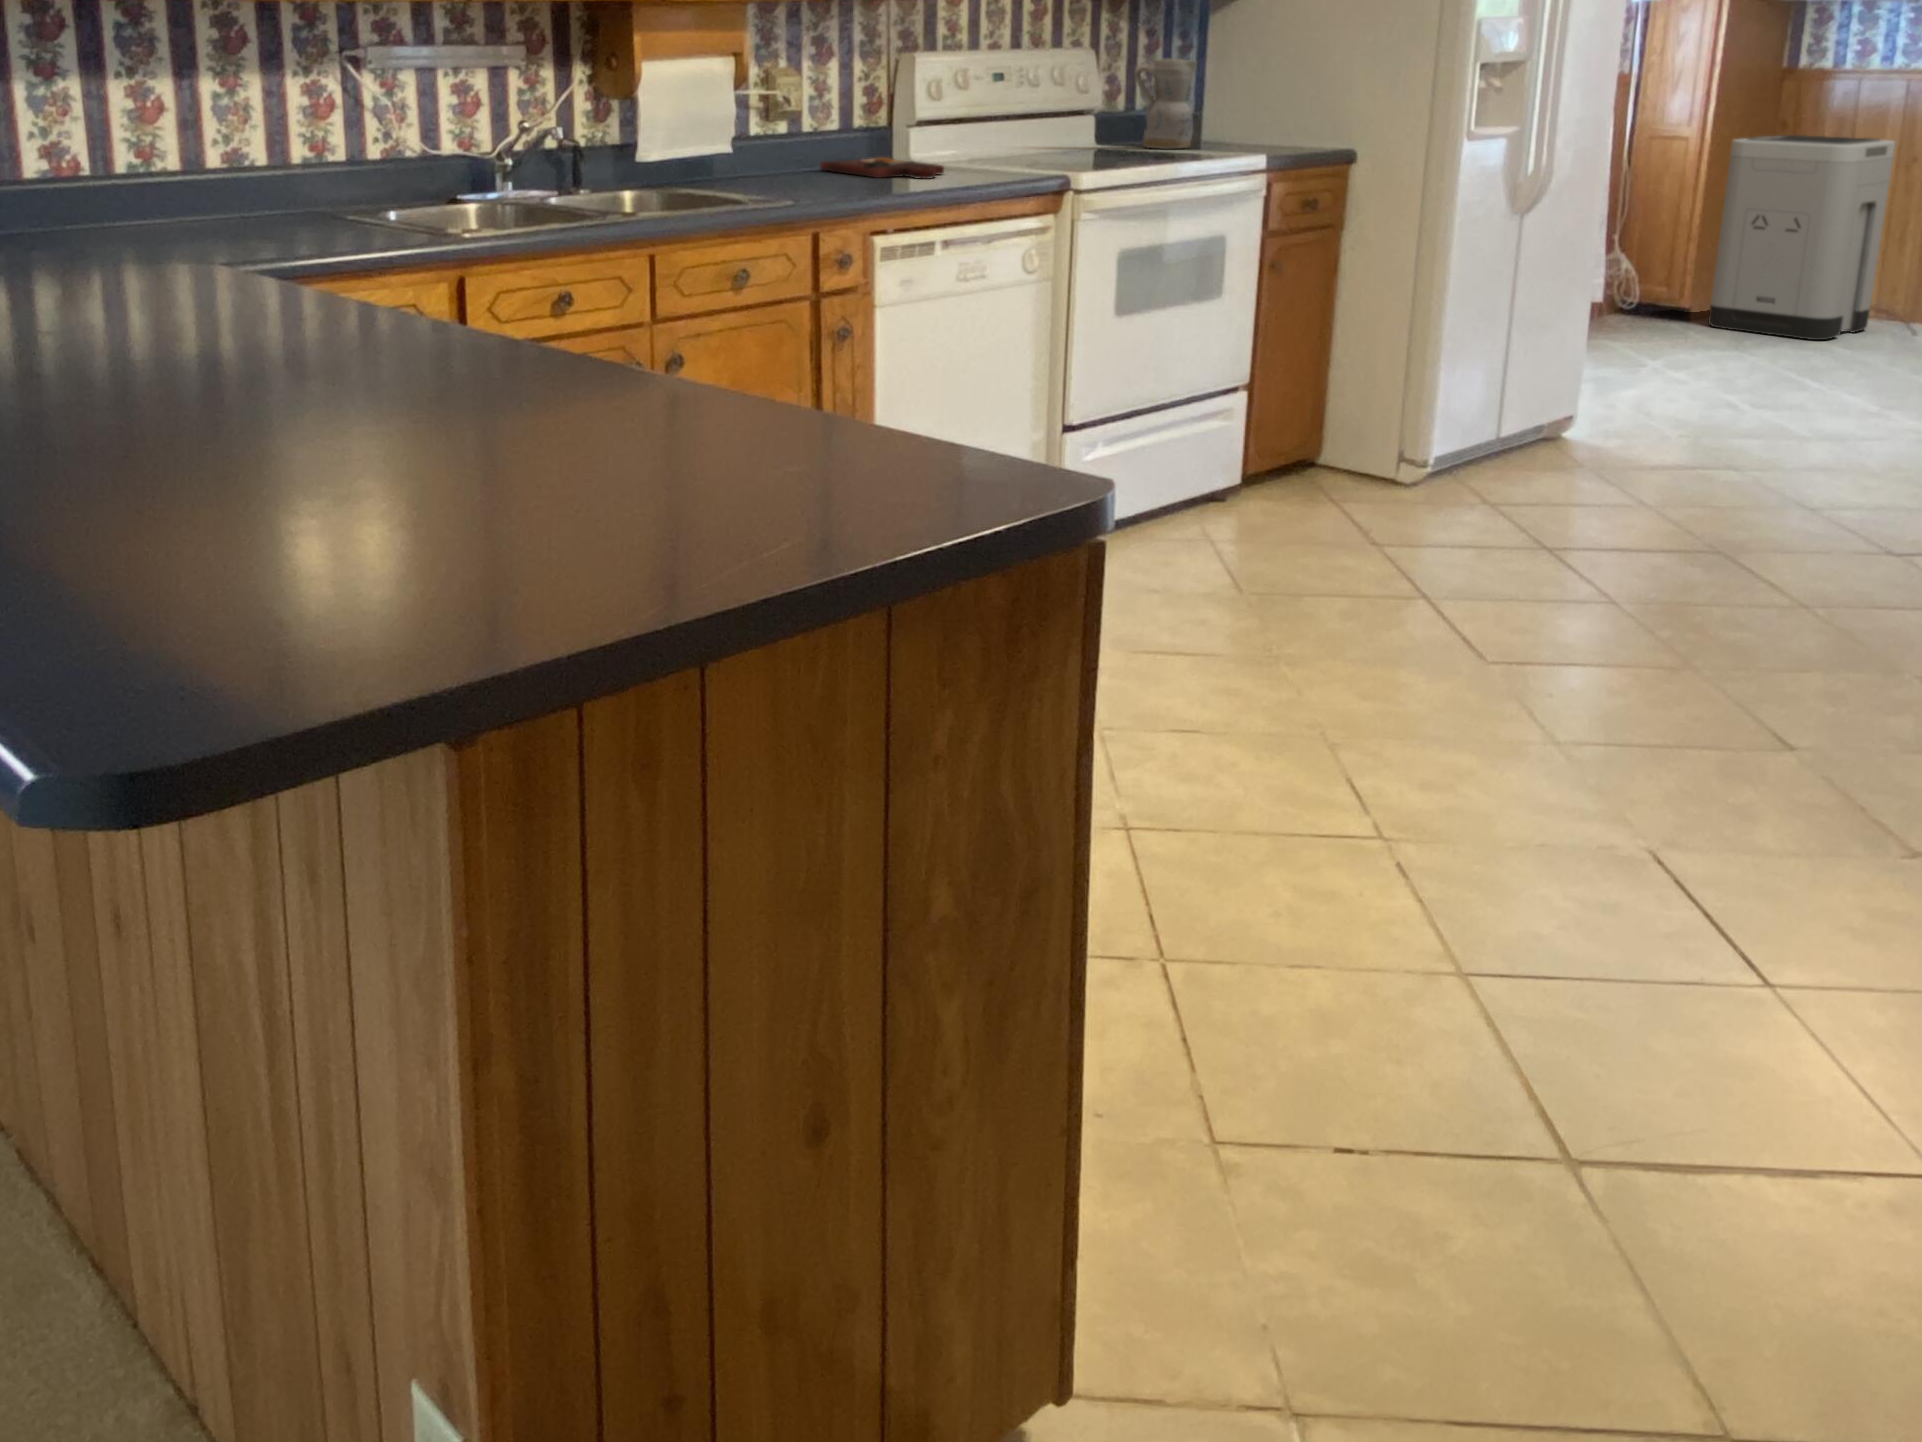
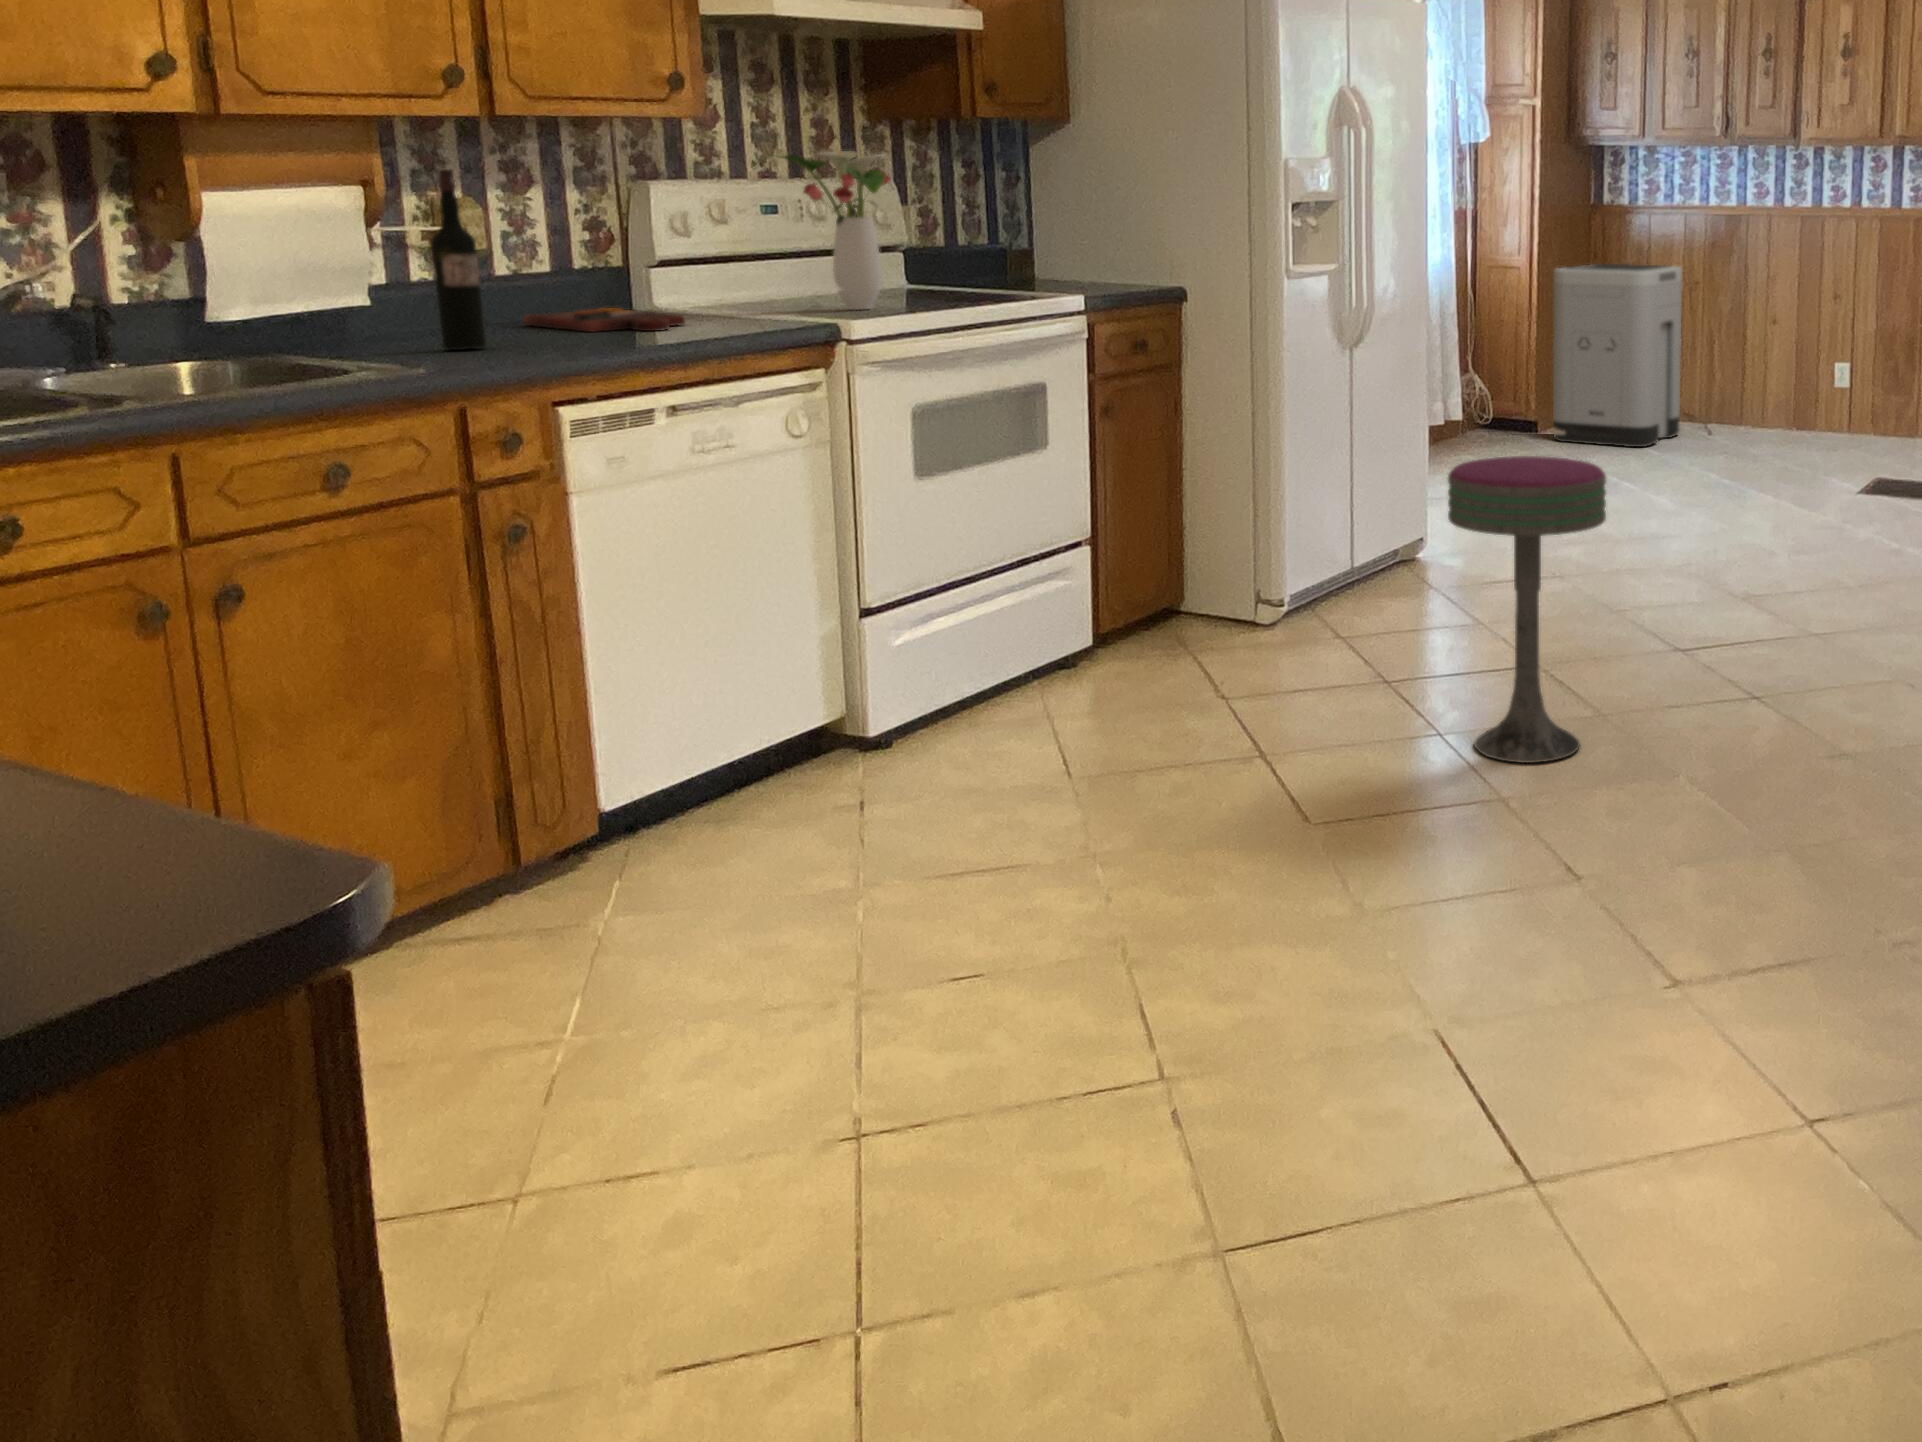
flower arrangement: none [1001,21,1110,165] -> present [782,150,890,310]
wine bottle: none [787,45,818,189] -> present [431,169,486,350]
ceramic pitcher: present [1135,58,1196,149] -> none [945,192,1016,289]
bar stool: none [1635,335,1822,641] -> present [1448,456,1606,763]

